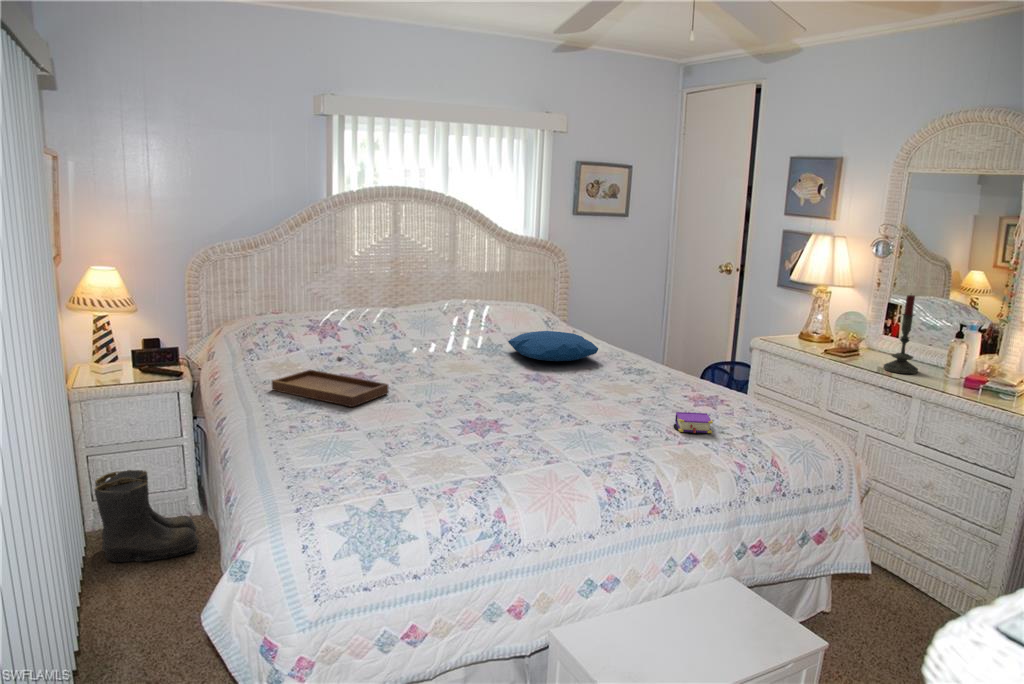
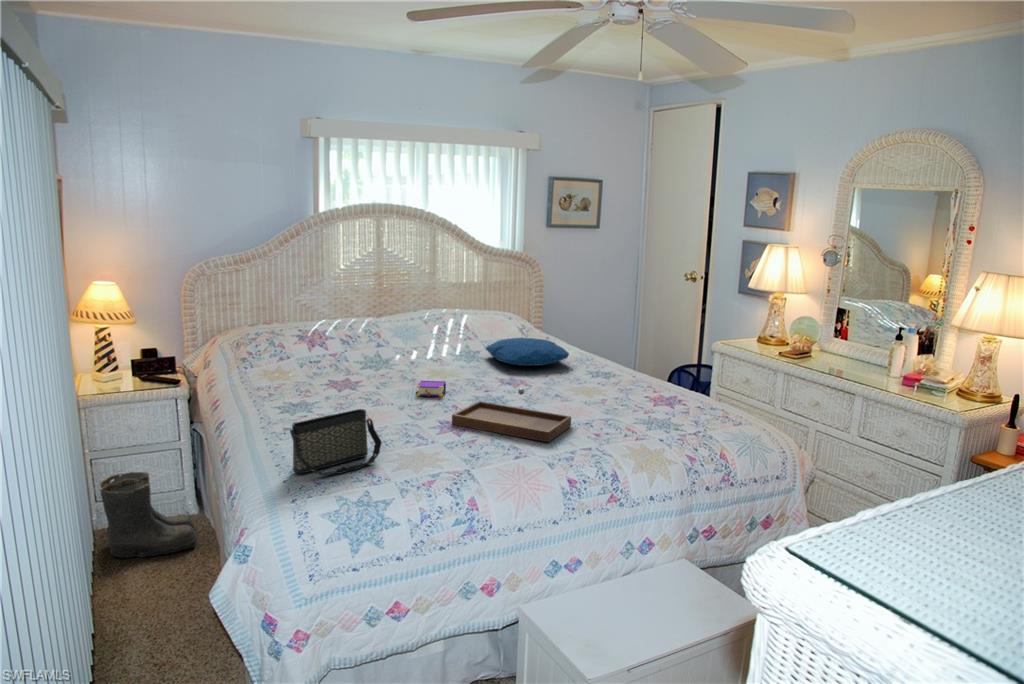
candle: present [884,295,918,374] -> none [831,299,862,374]
tray: present [272,356,389,407] -> present [452,389,571,442]
handbag: none [296,407,398,480] -> present [290,409,382,475]
book: present [674,412,713,434] -> present [416,381,446,397]

